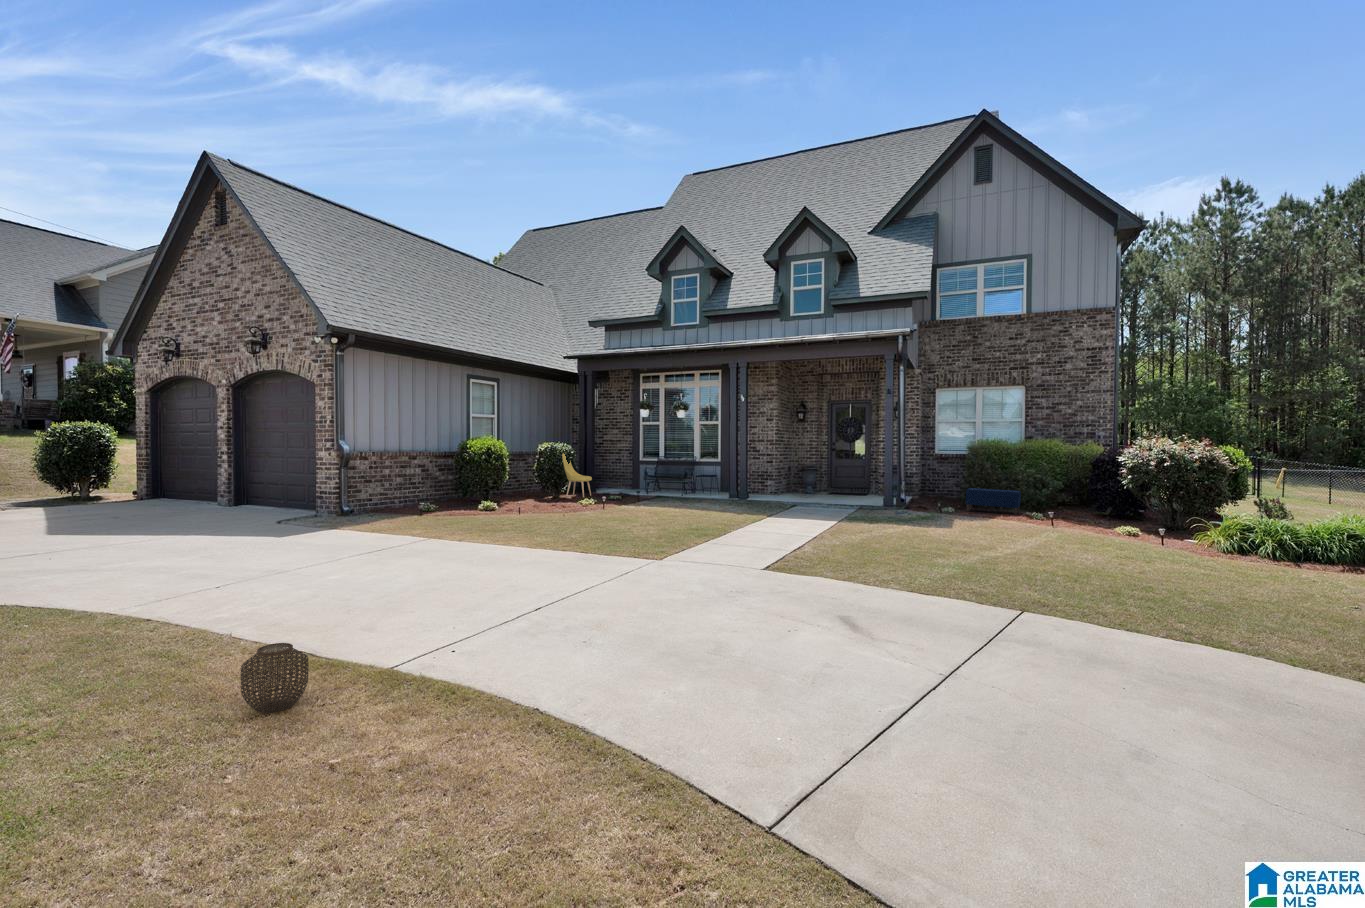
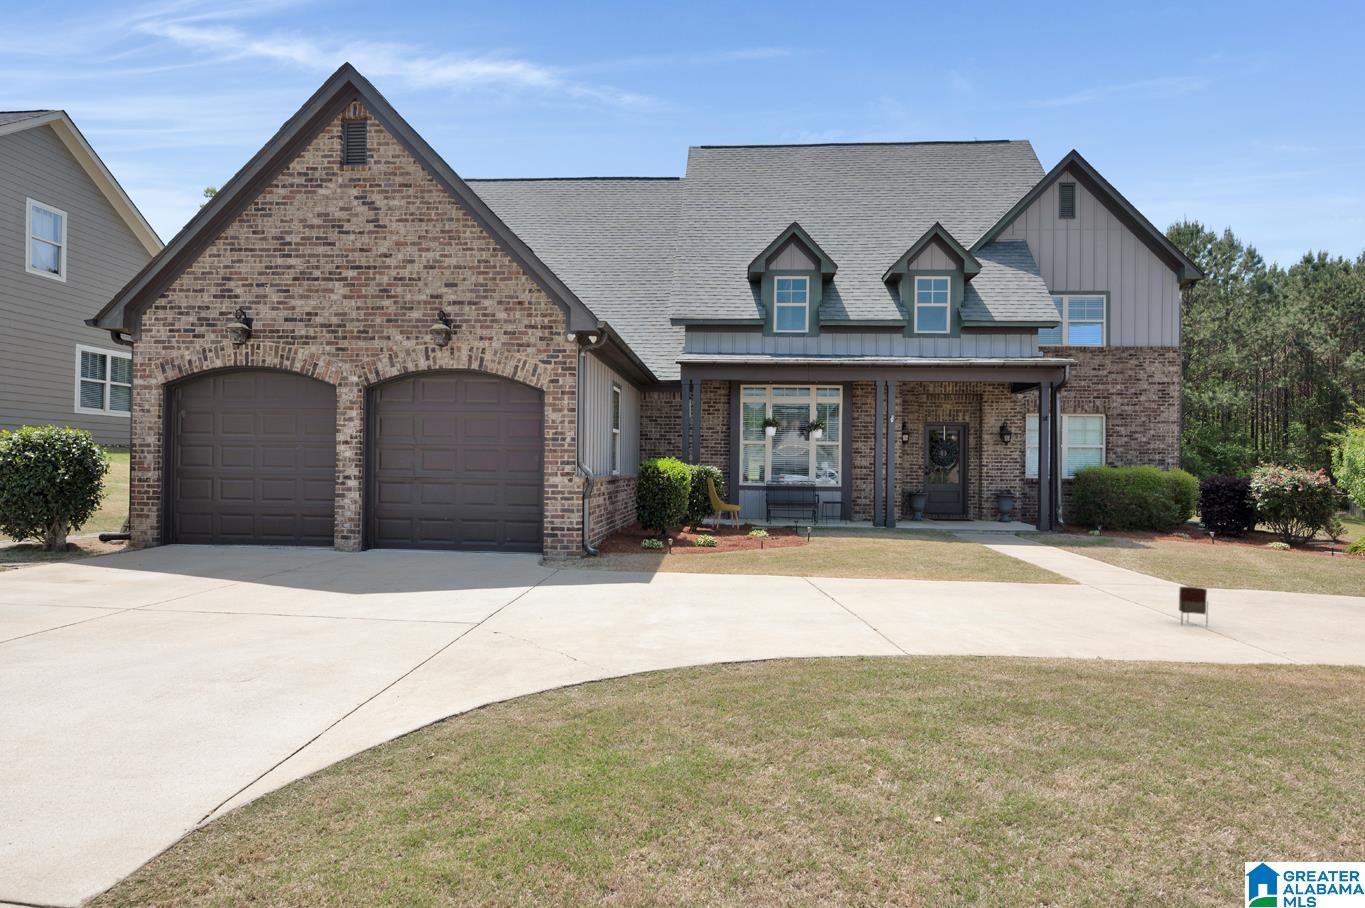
bench: present [966,488,1021,515] -> none [1099,513,1152,537]
planter: none [162,614,208,678] -> present [1179,587,1208,623]
woven basket: present [241,643,308,713] -> none [1288,592,1330,632]

